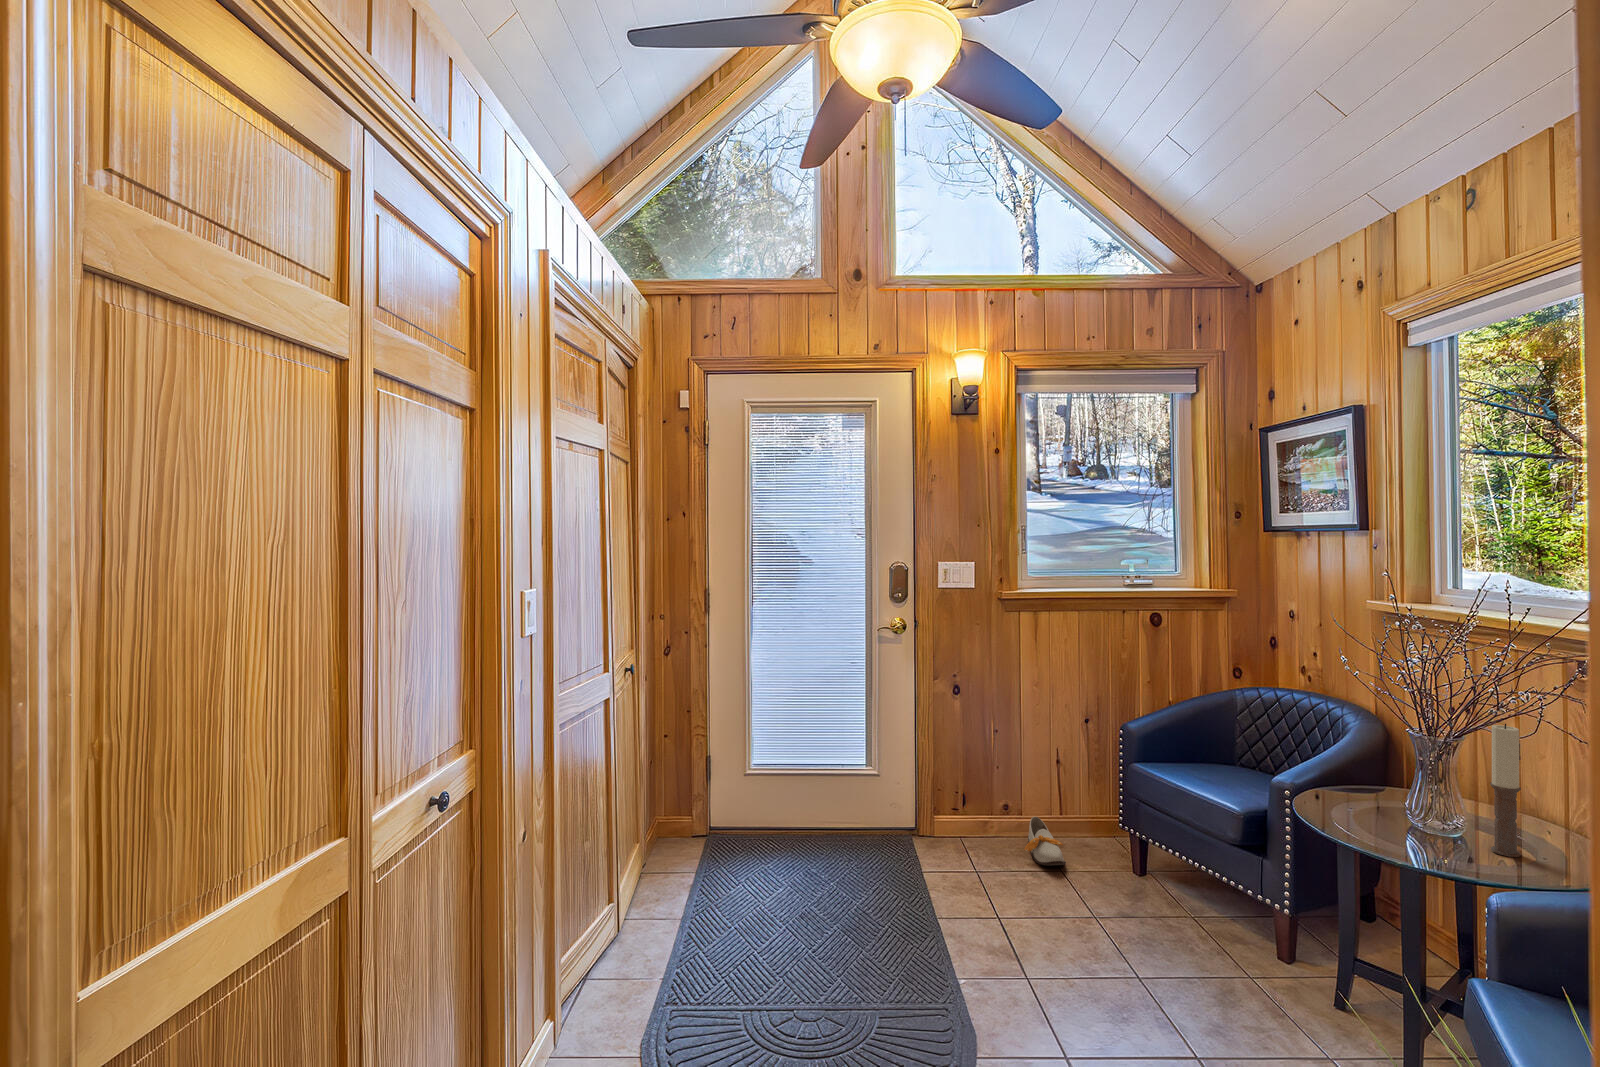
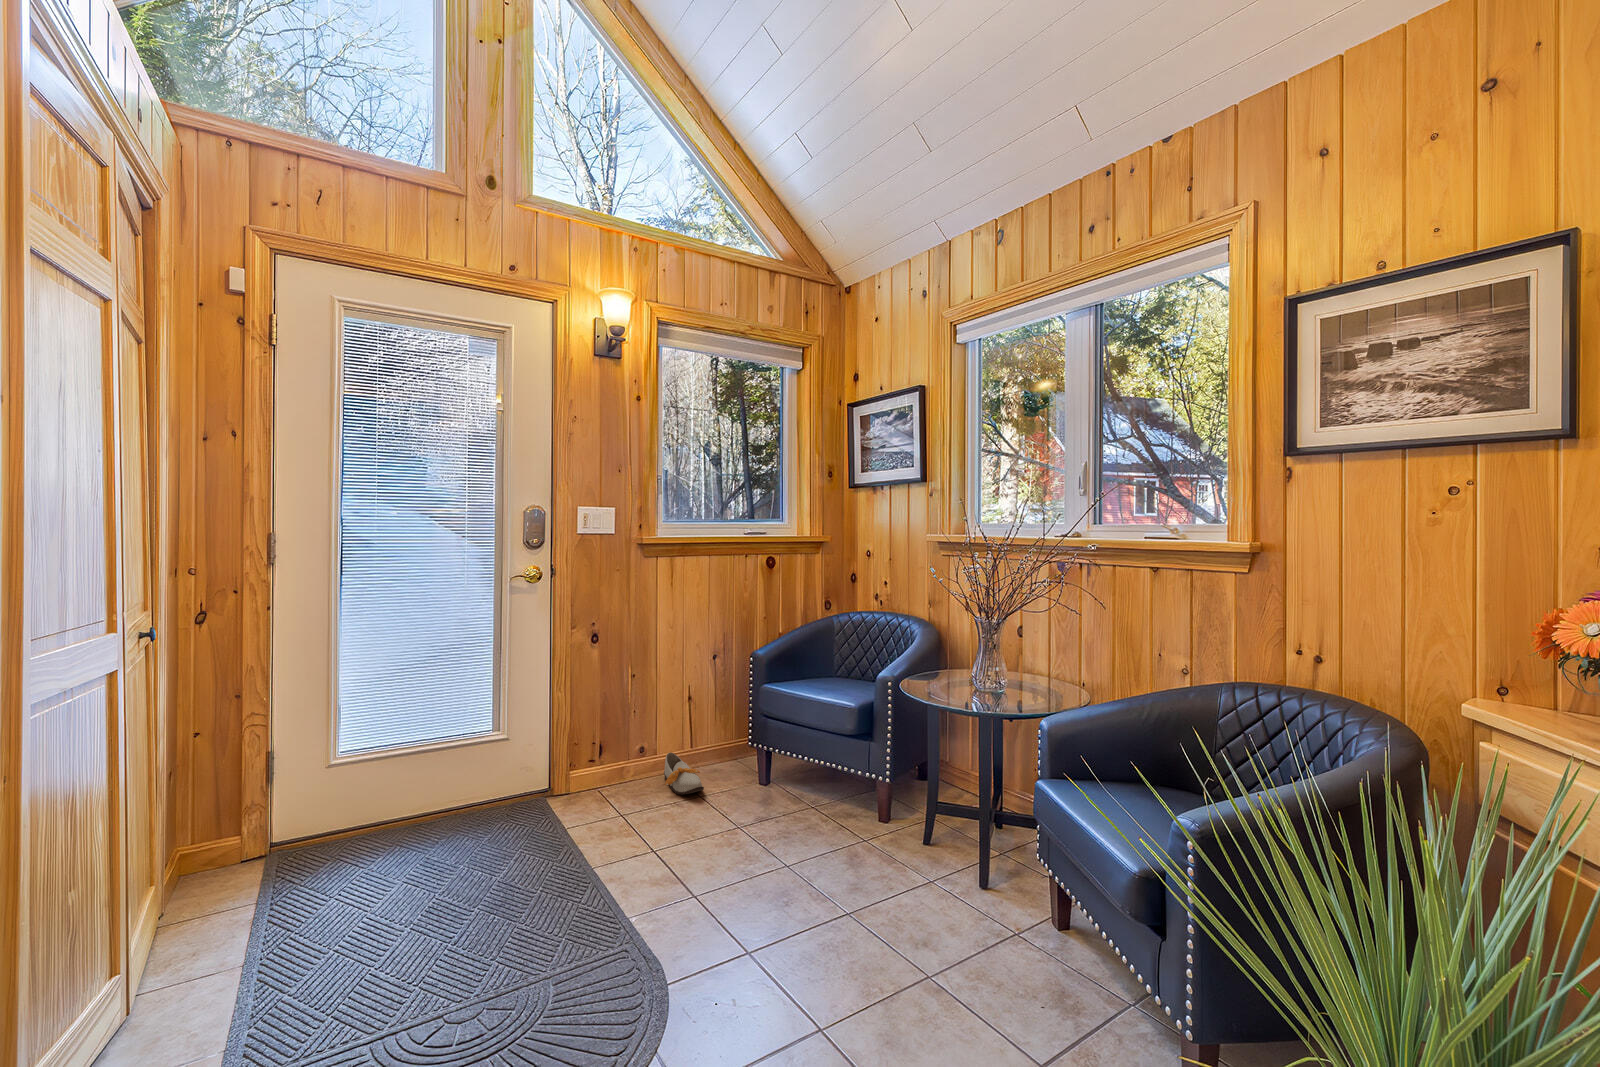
candle: present [1490,724,1521,857] -> none [1031,605,1048,701]

